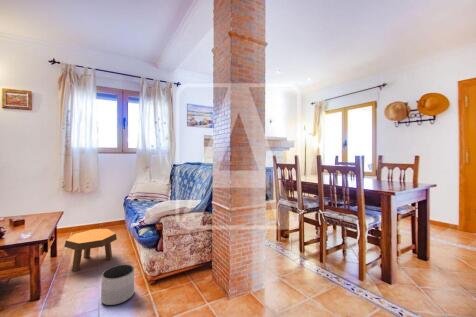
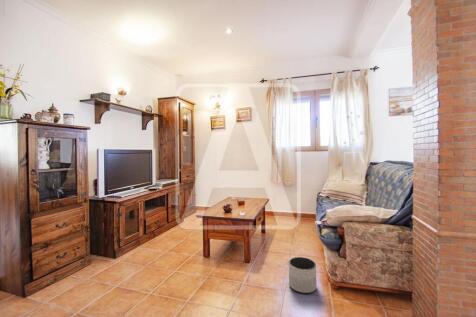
footstool: present [65,229,117,271] -> none [269,219,307,250]

